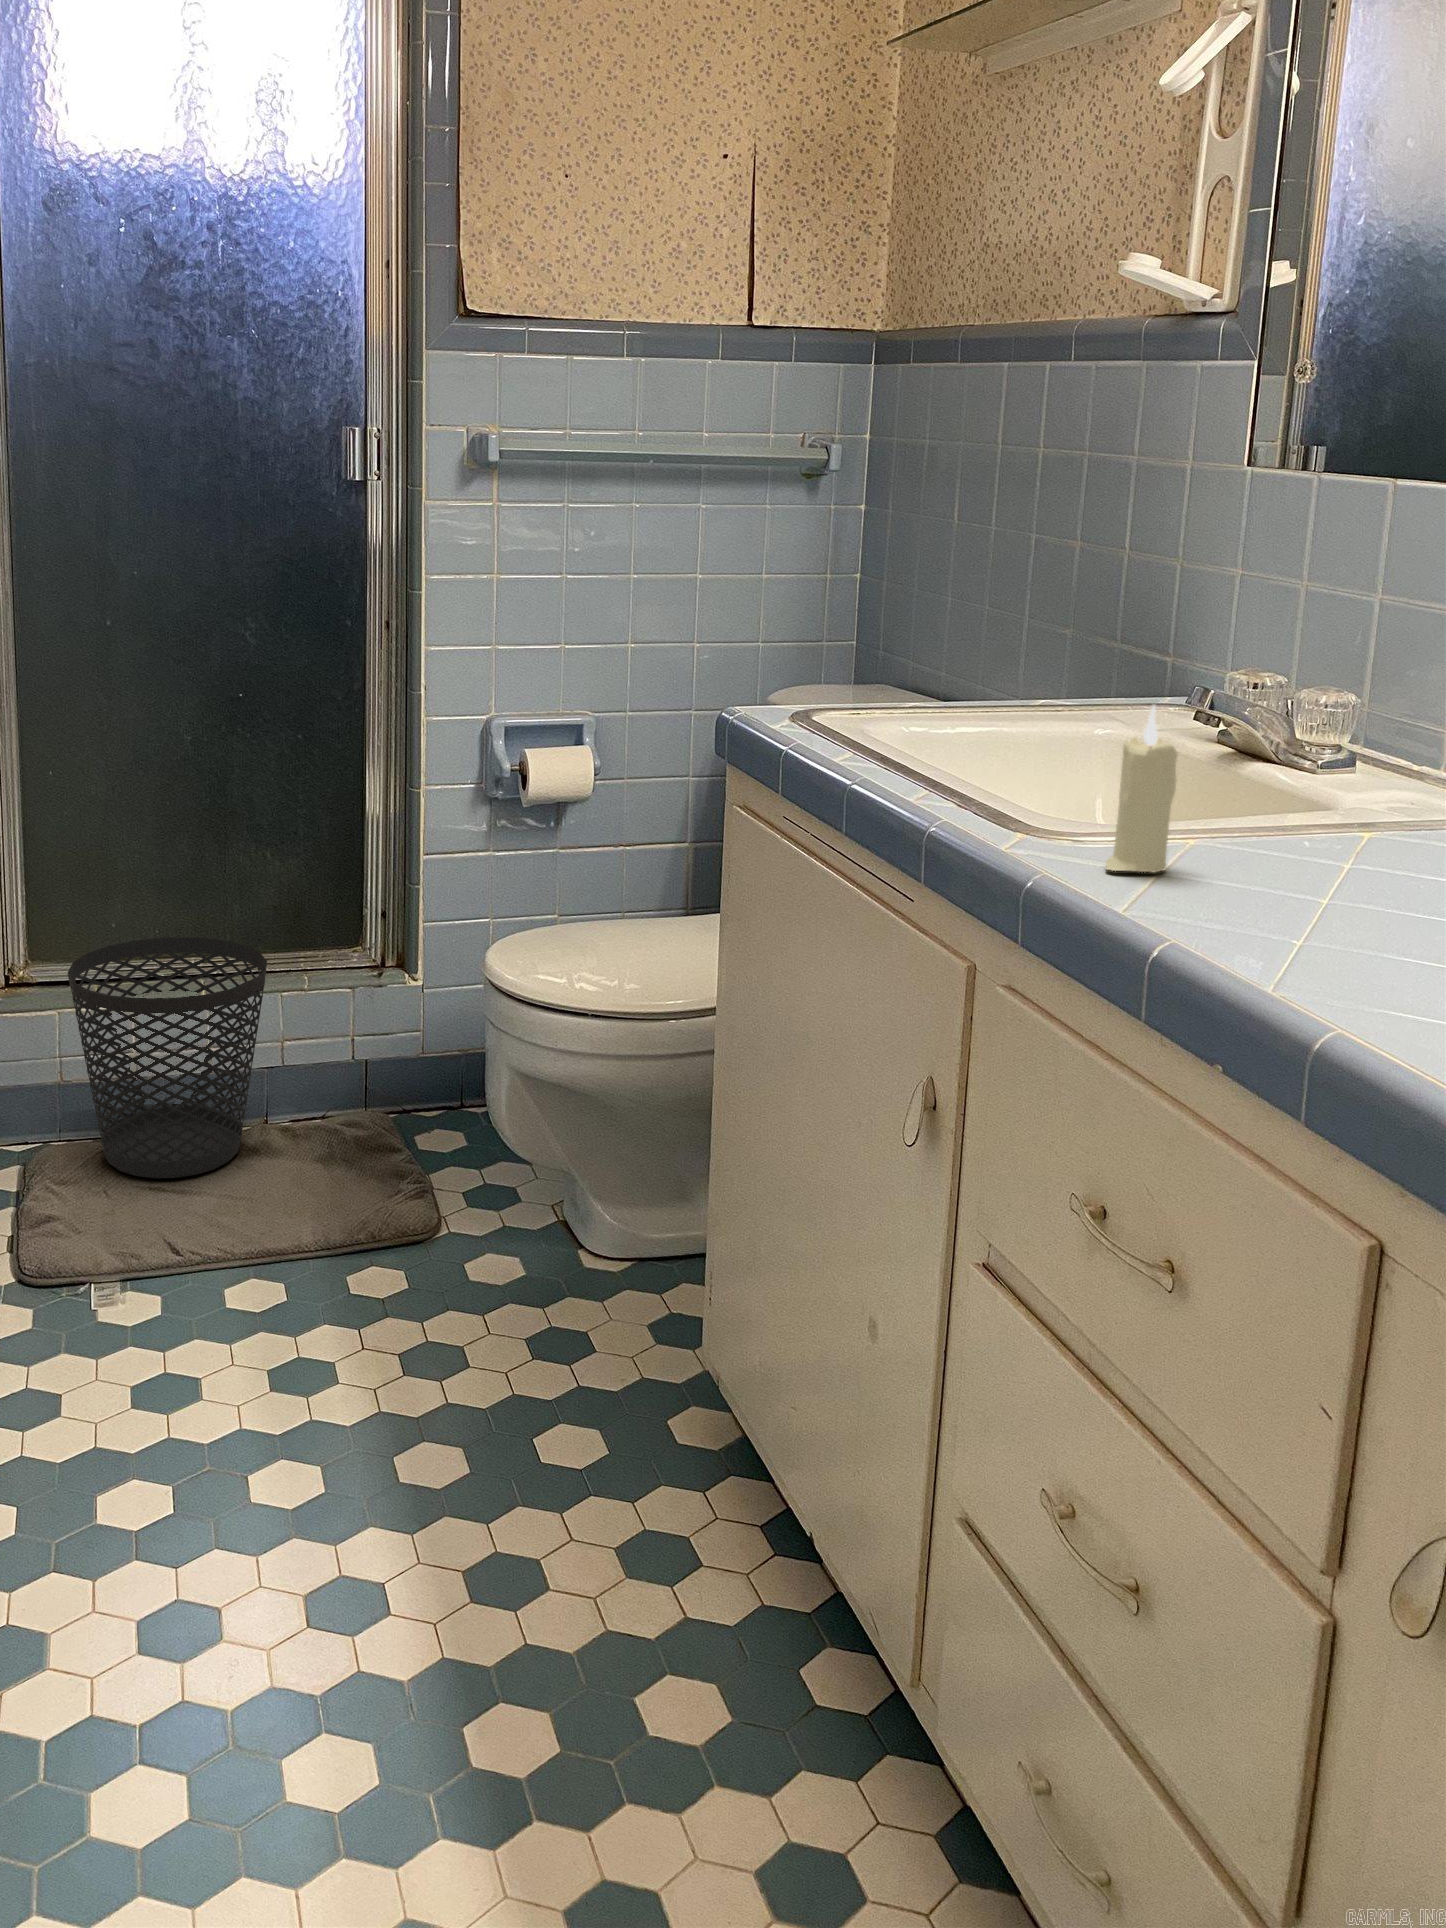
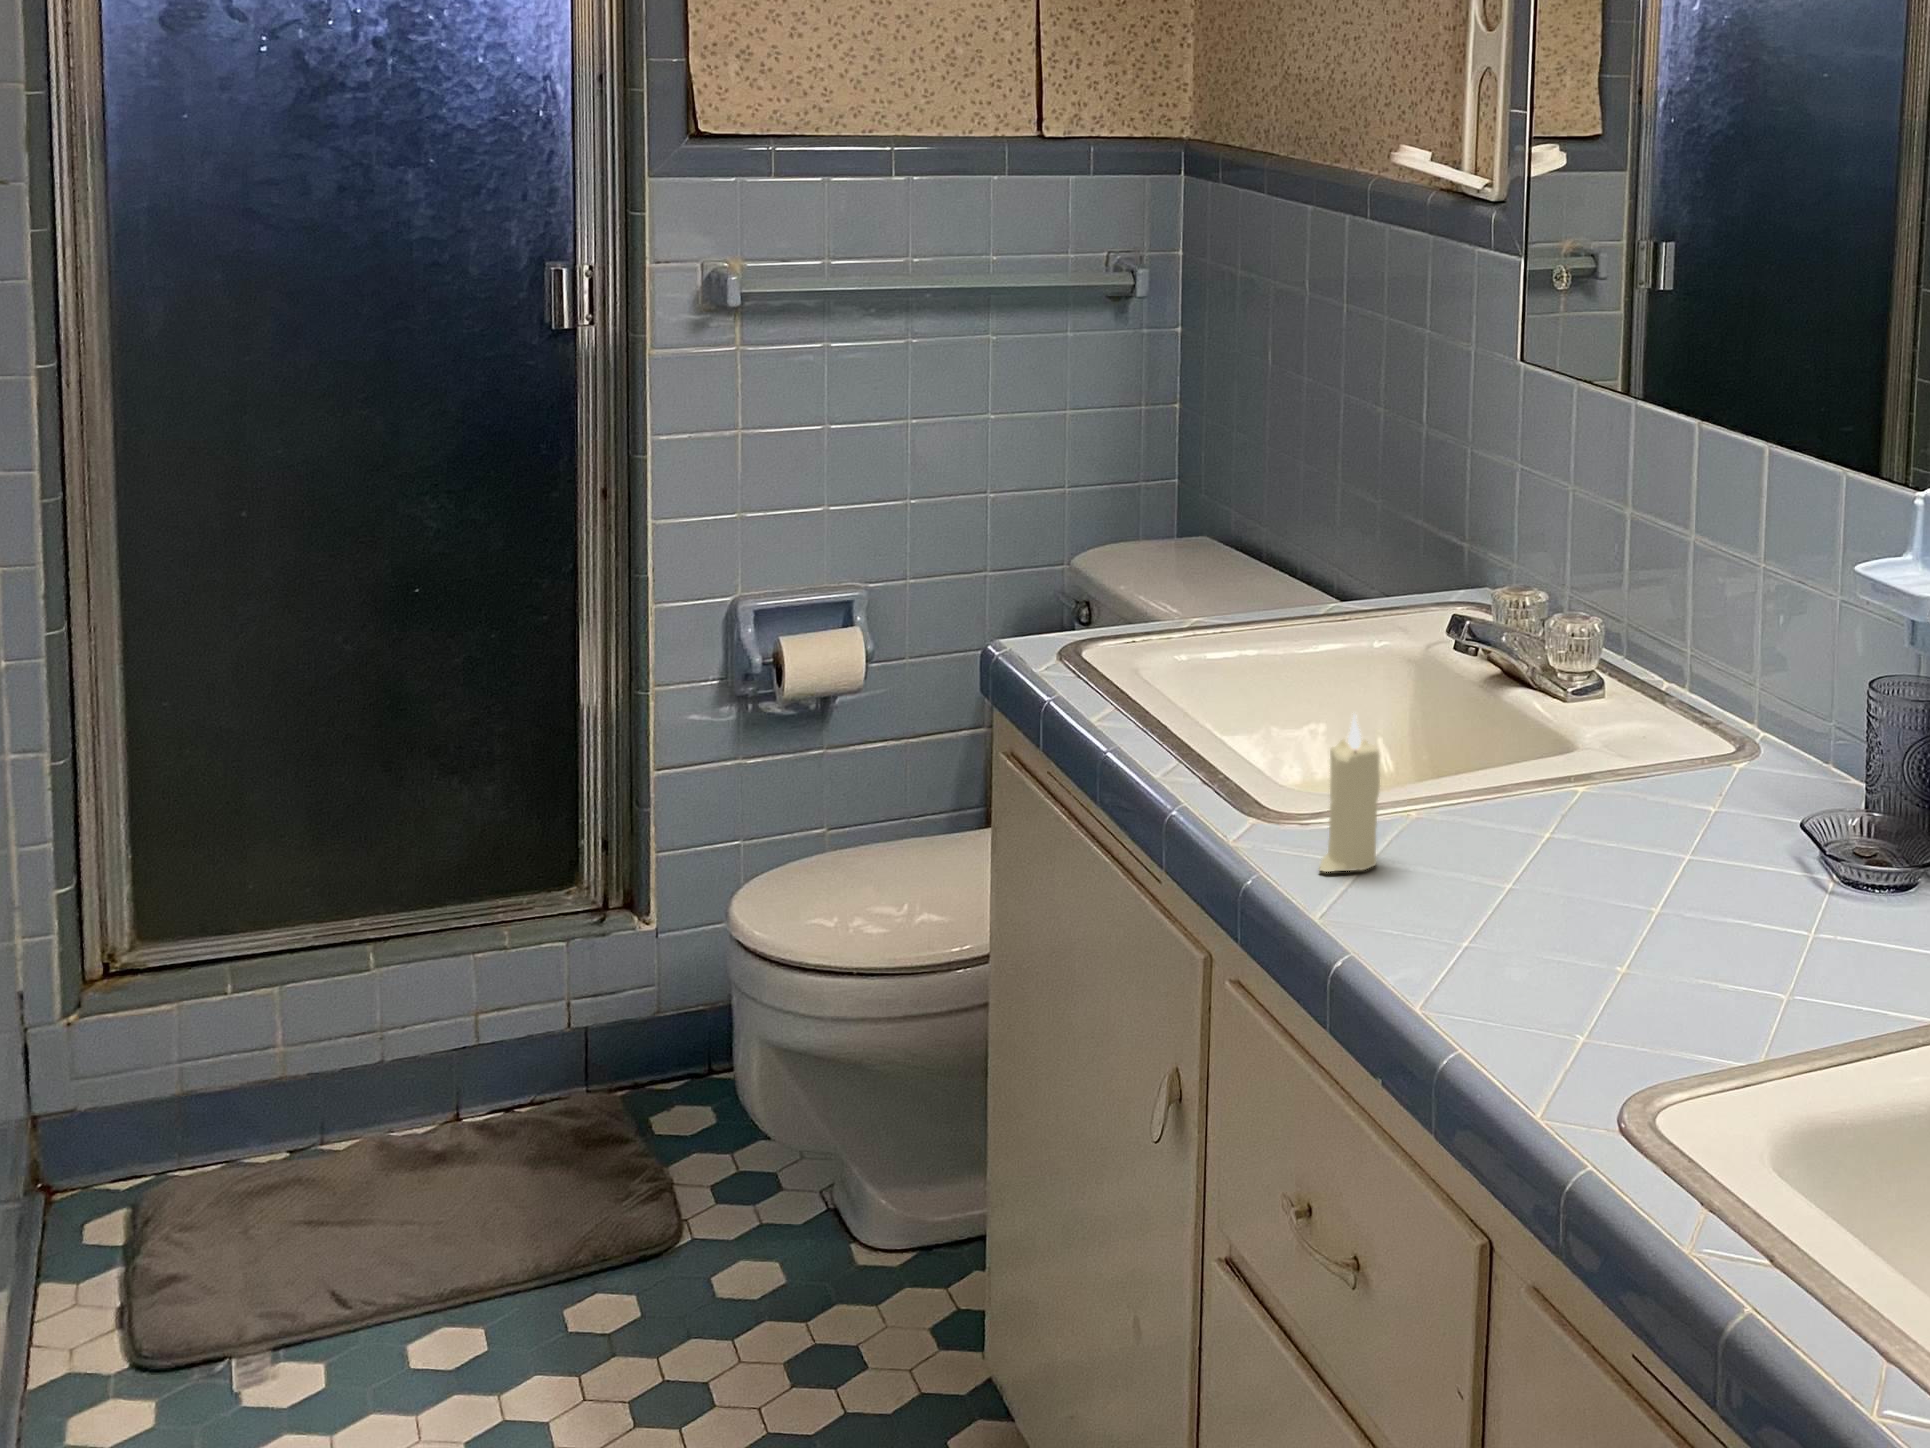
wastebasket: present [68,937,267,1178] -> none [193,894,458,1209]

